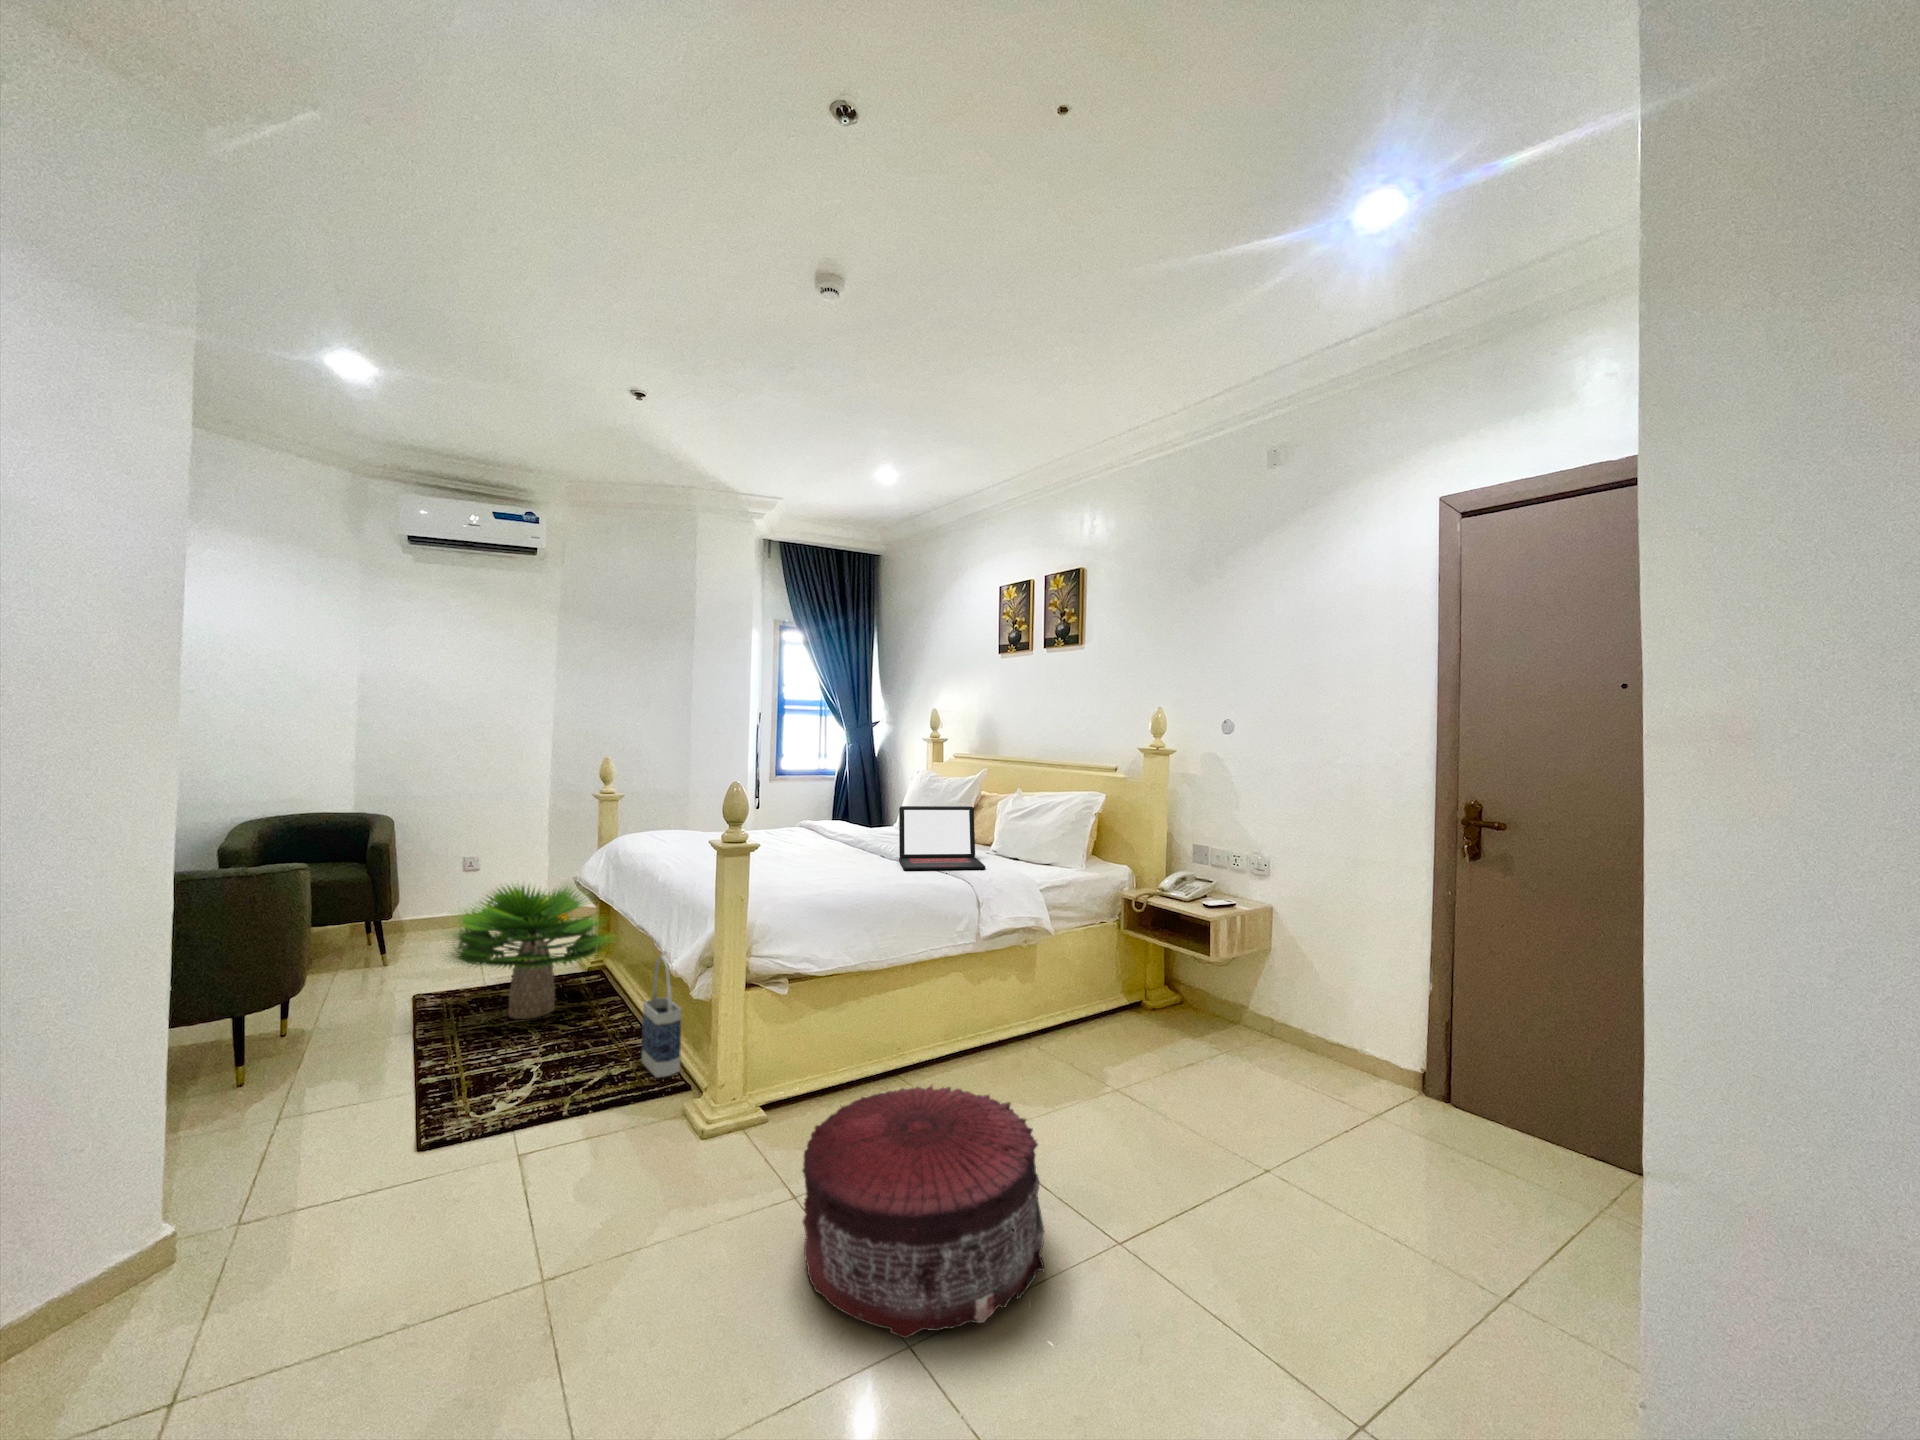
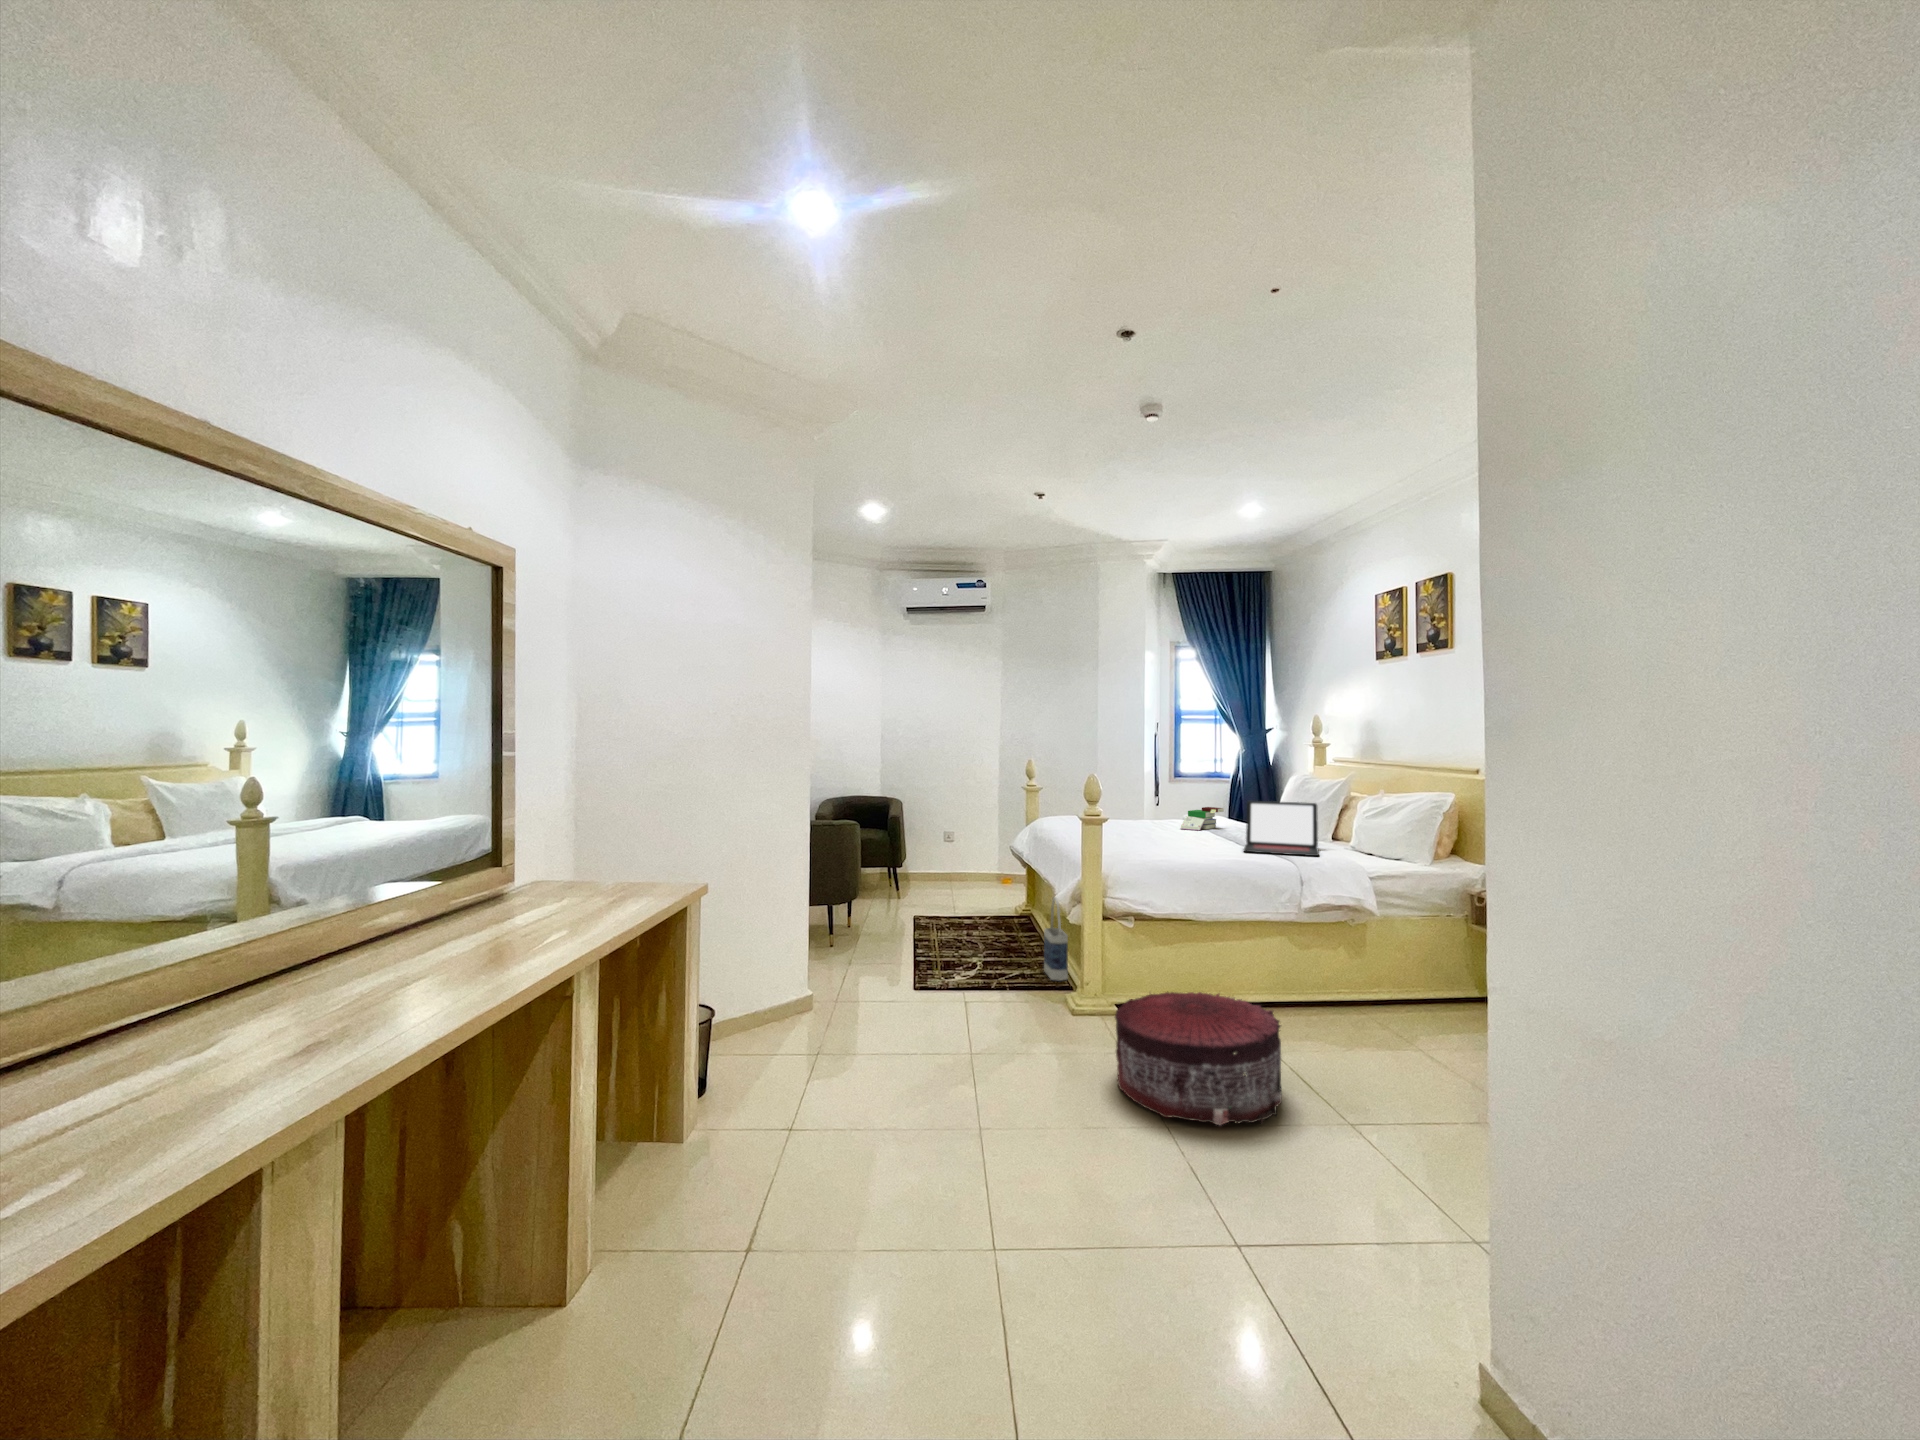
book: none [806,811,853,840] -> present [1181,807,1224,831]
potted plant: present [451,884,615,1019] -> none [925,843,1038,938]

